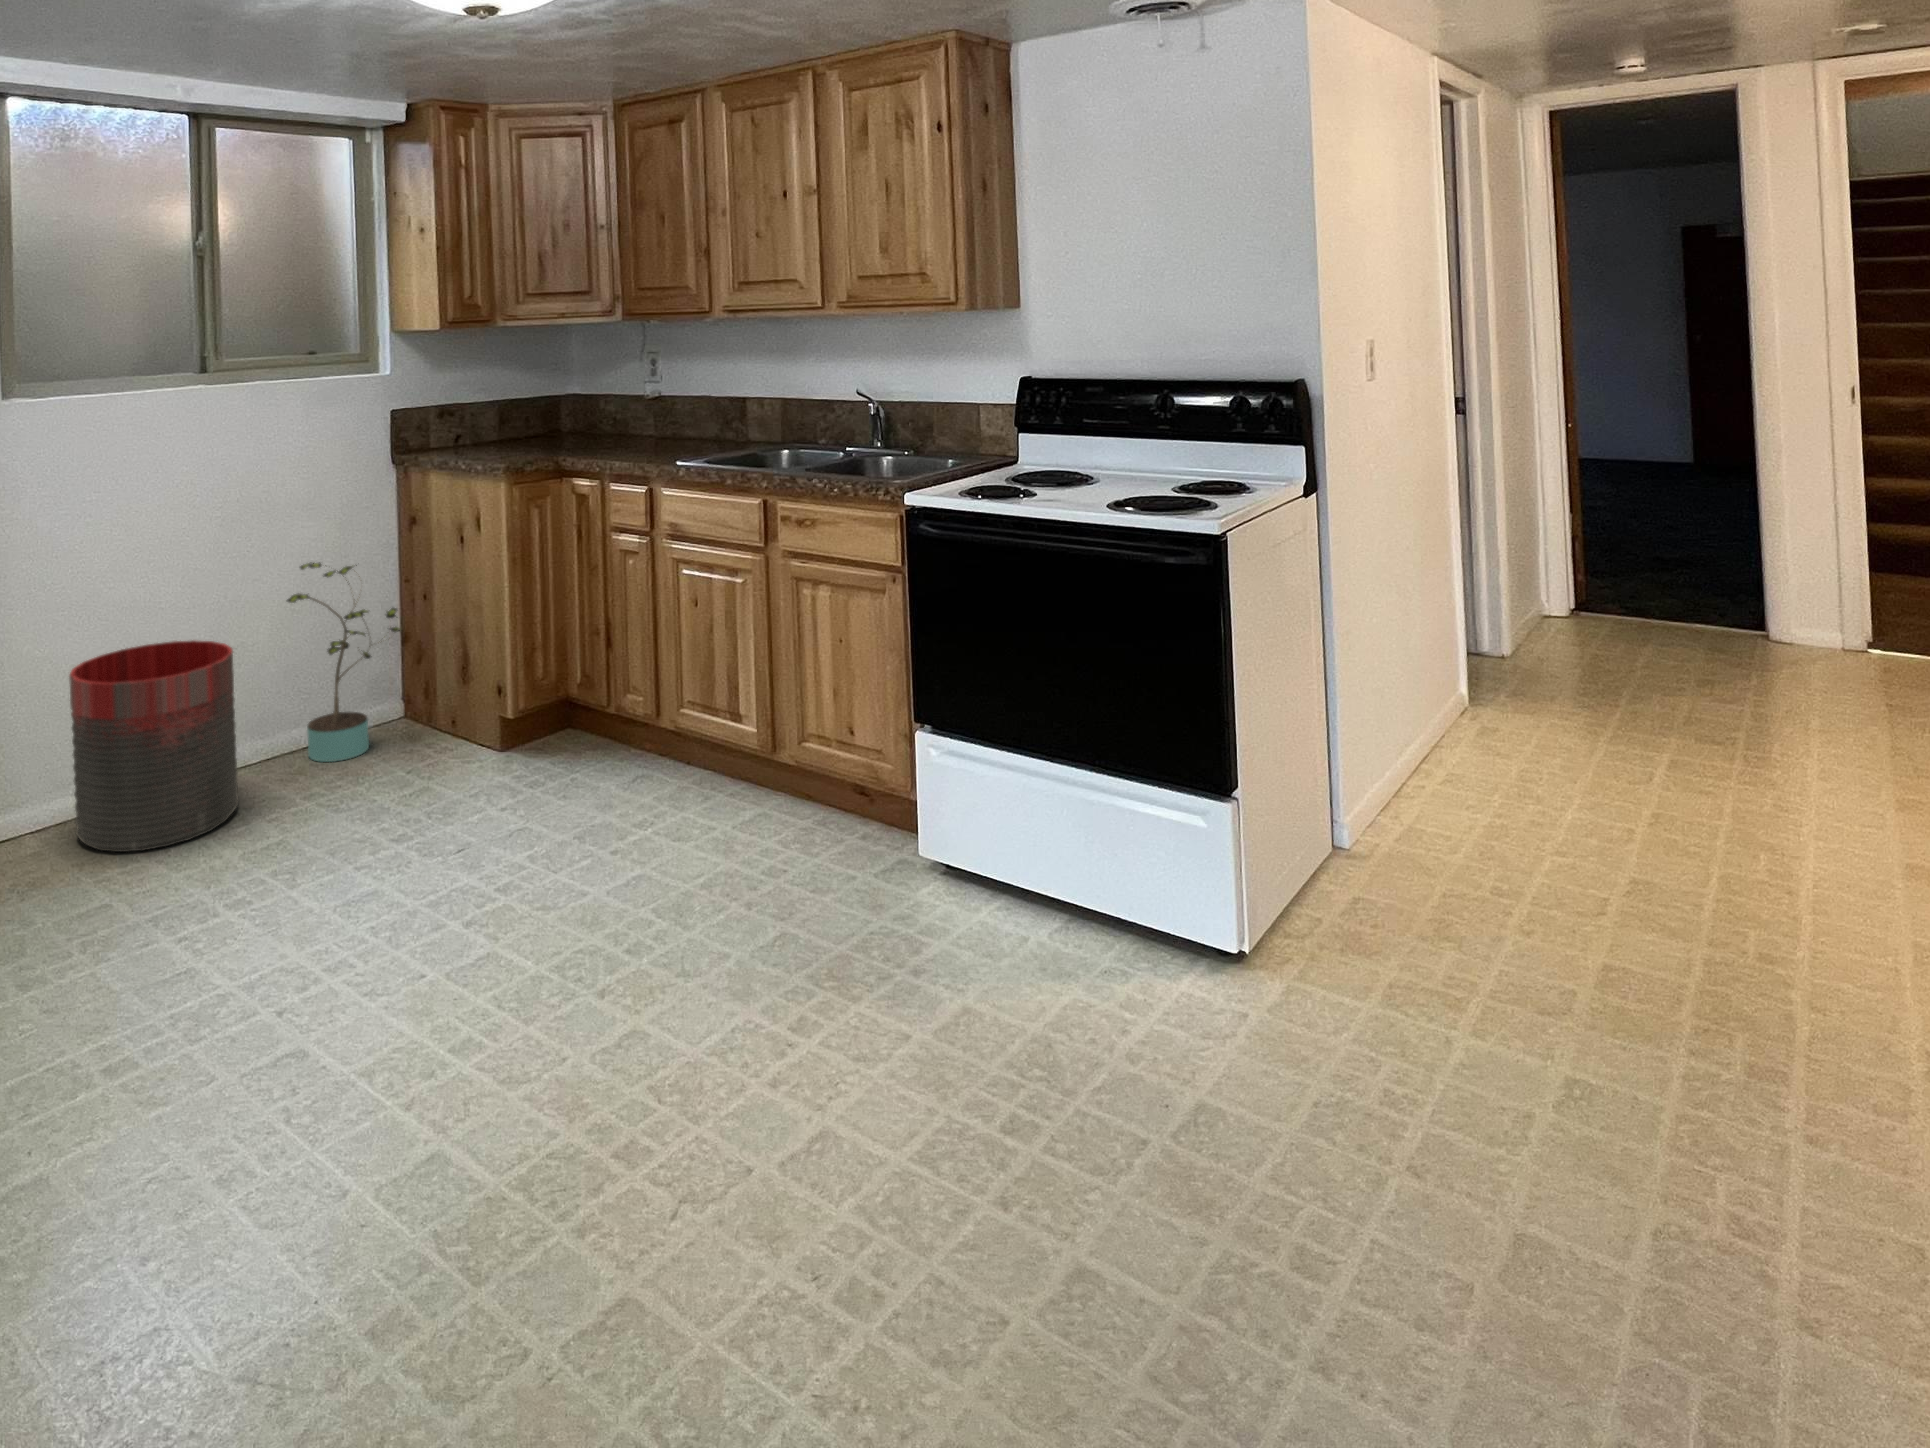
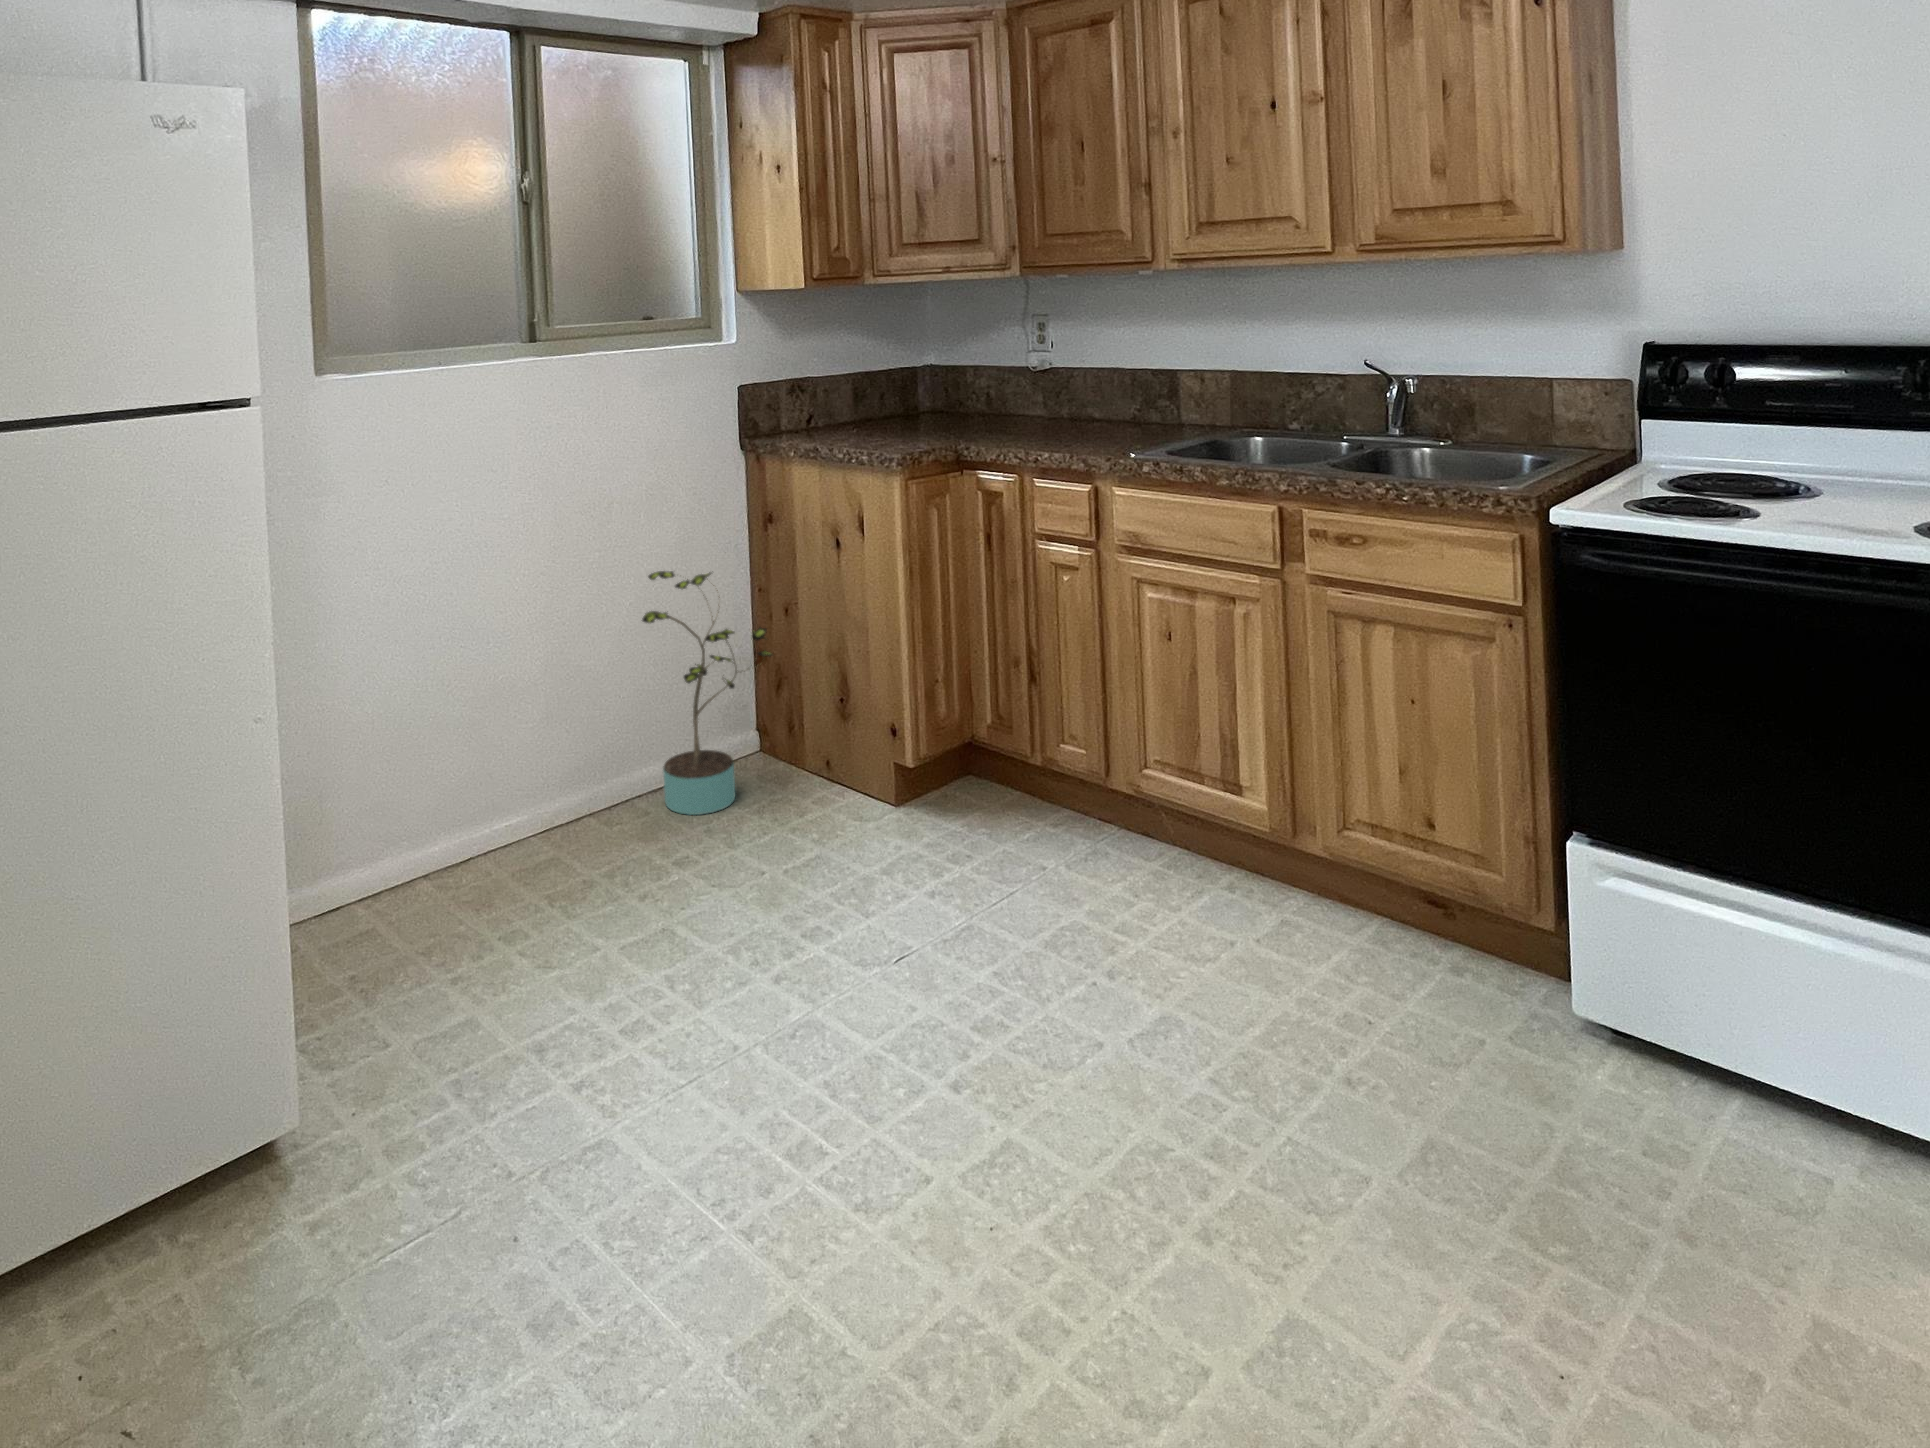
trash can: present [69,640,239,852] -> none [406,670,605,942]

